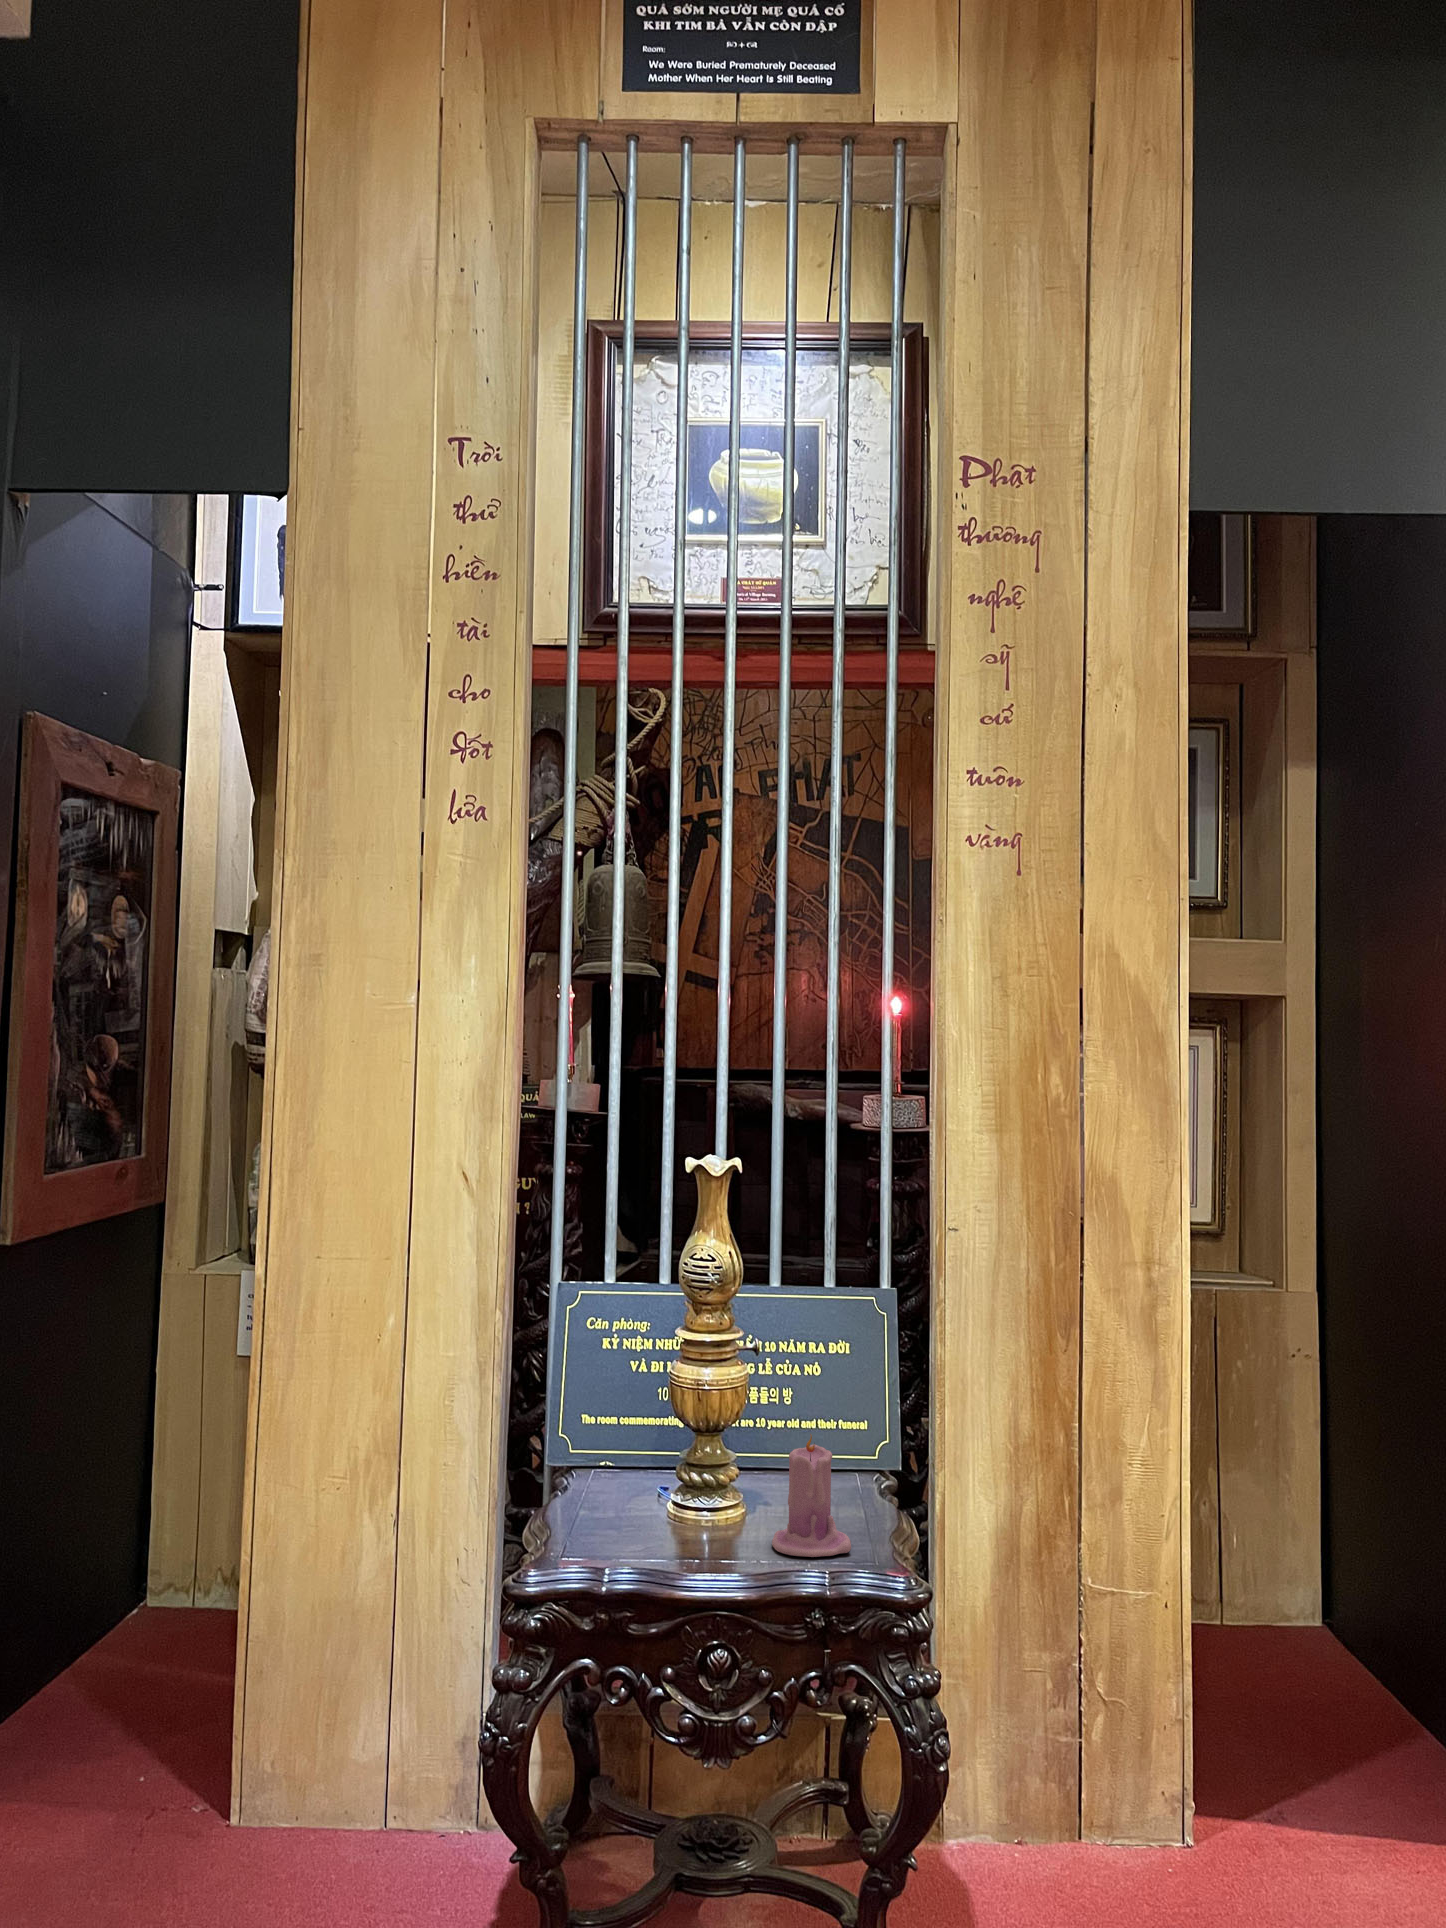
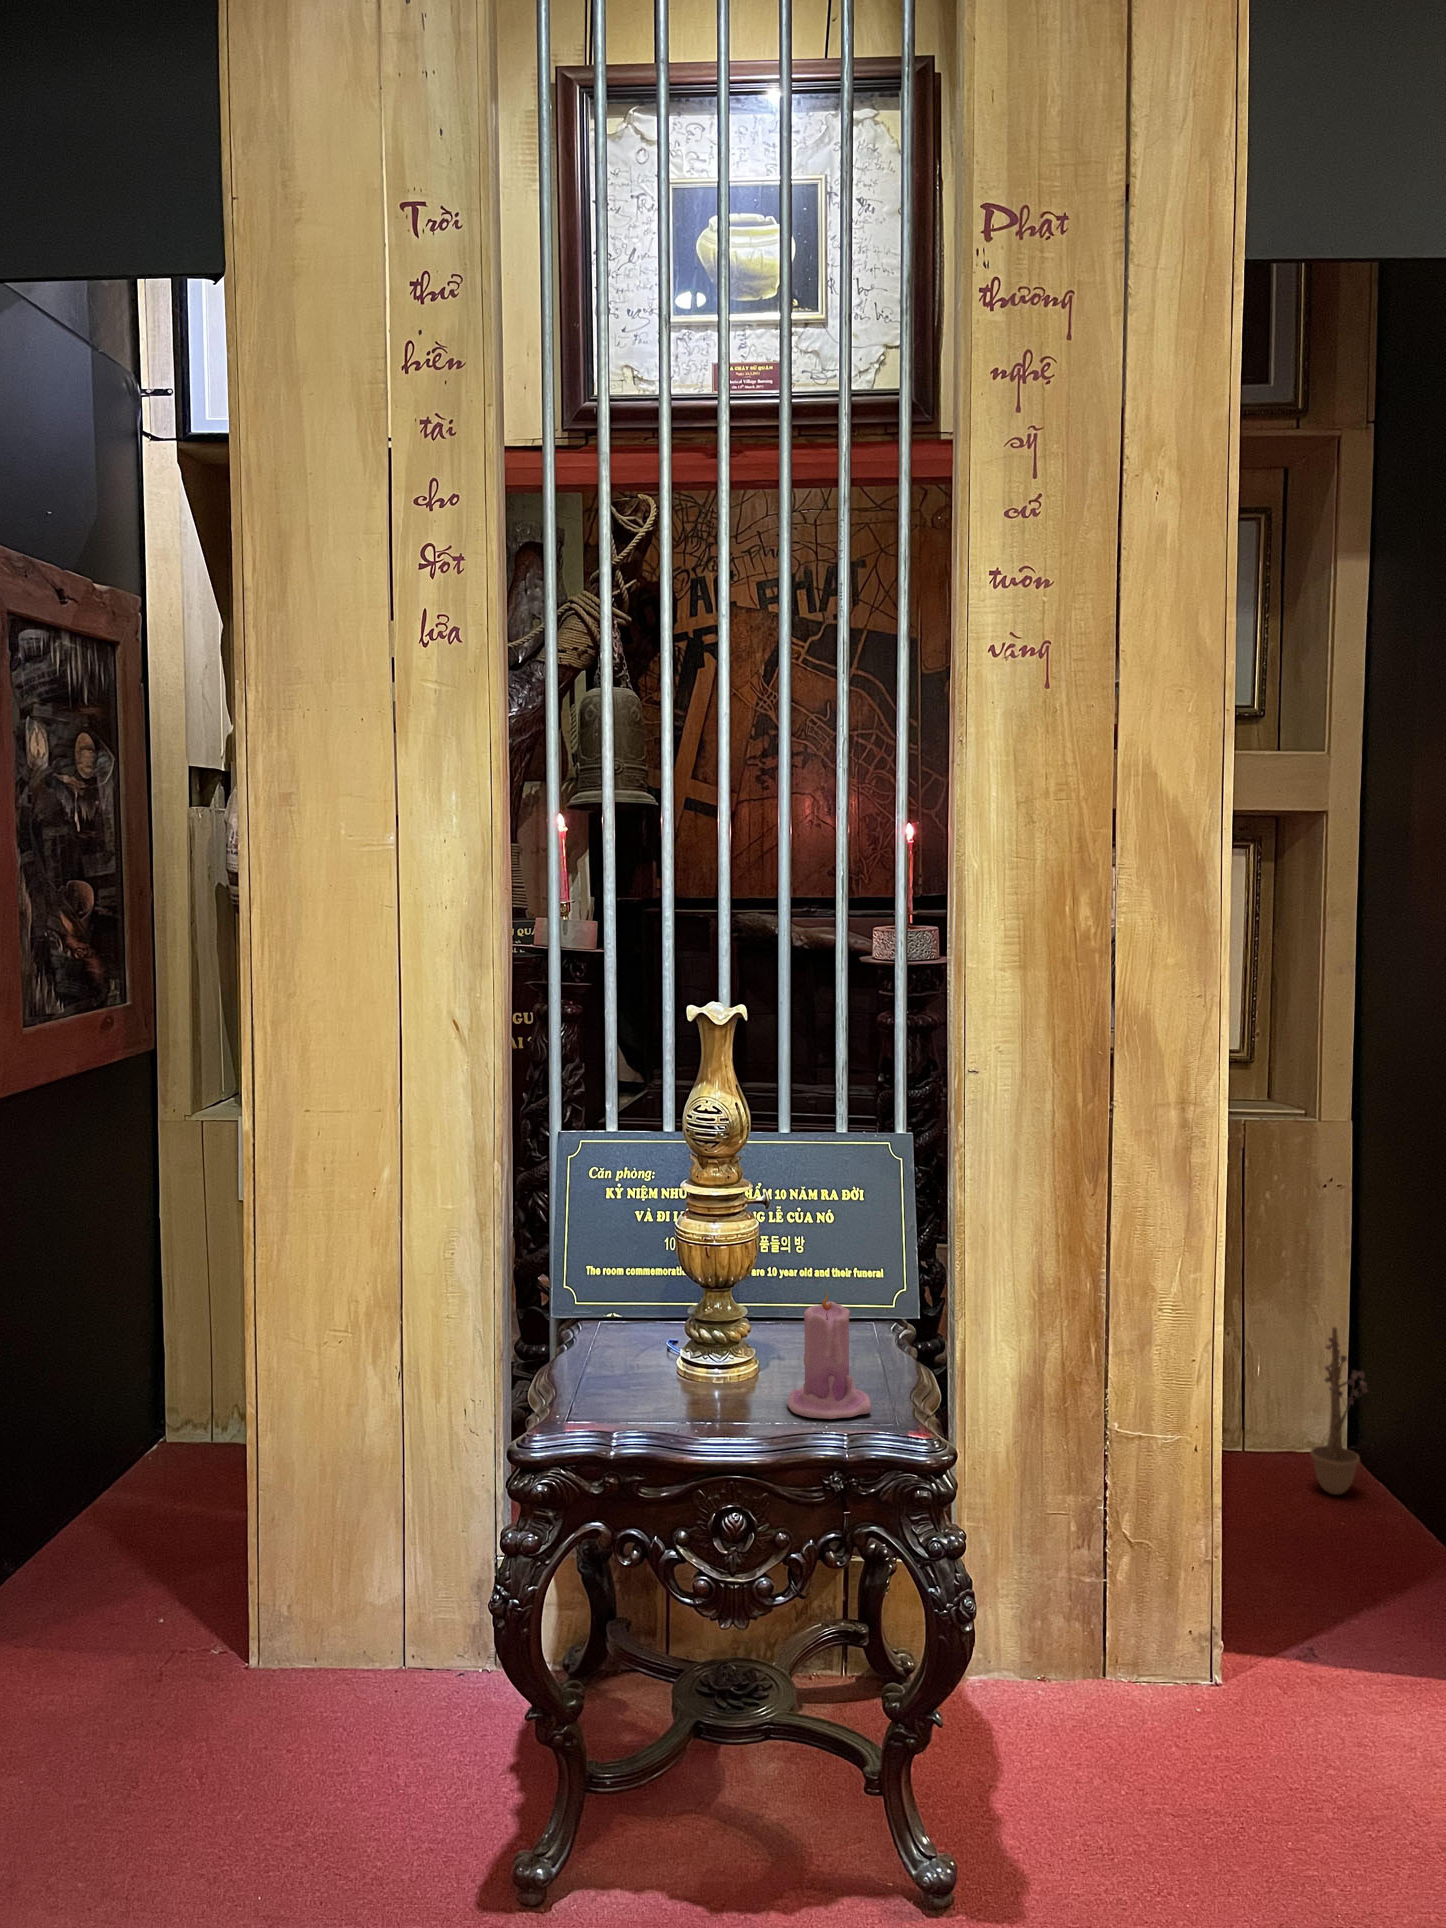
decorative plant: none [1285,1498,1338,1668] -> present [1311,1327,1368,1495]

